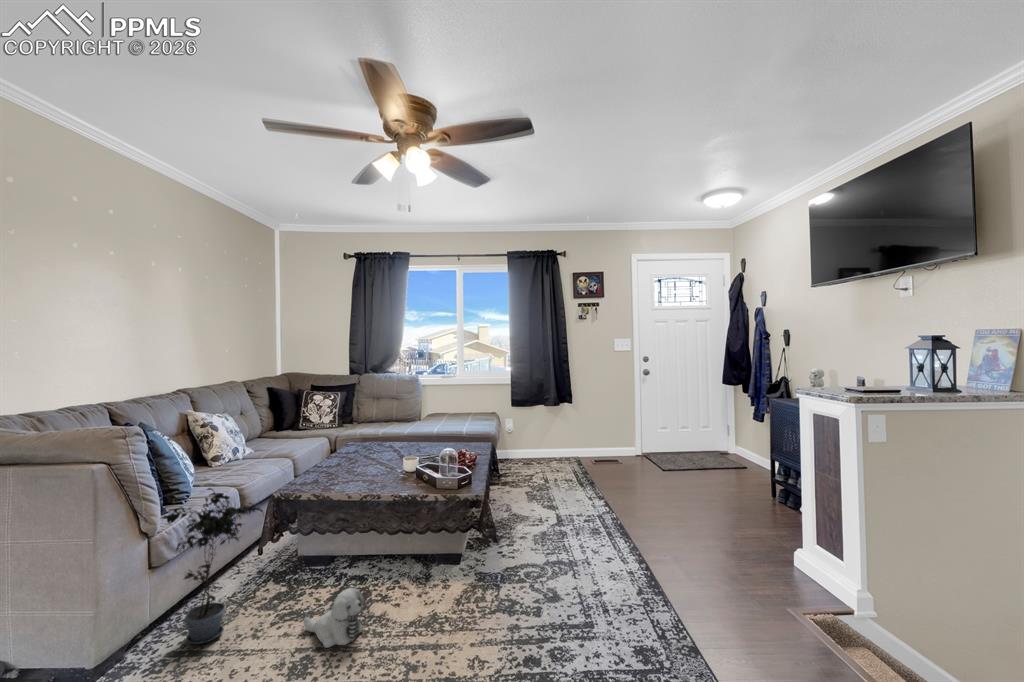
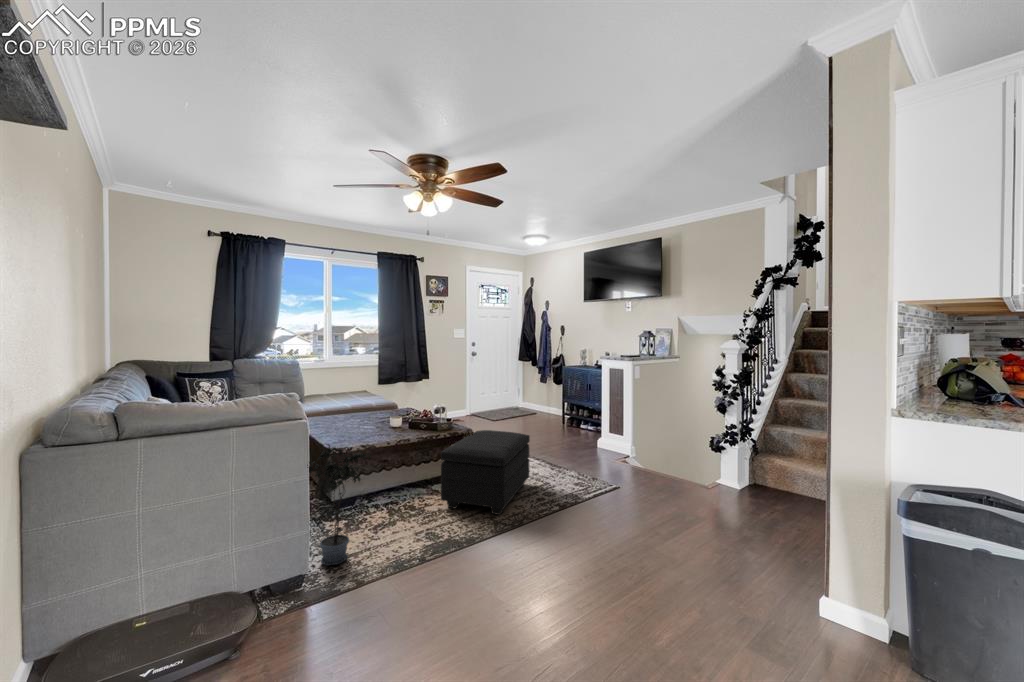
footstool: none [400,493,567,648] -> present [441,430,530,515]
plush toy: present [304,588,364,648] -> none [400,498,447,536]

